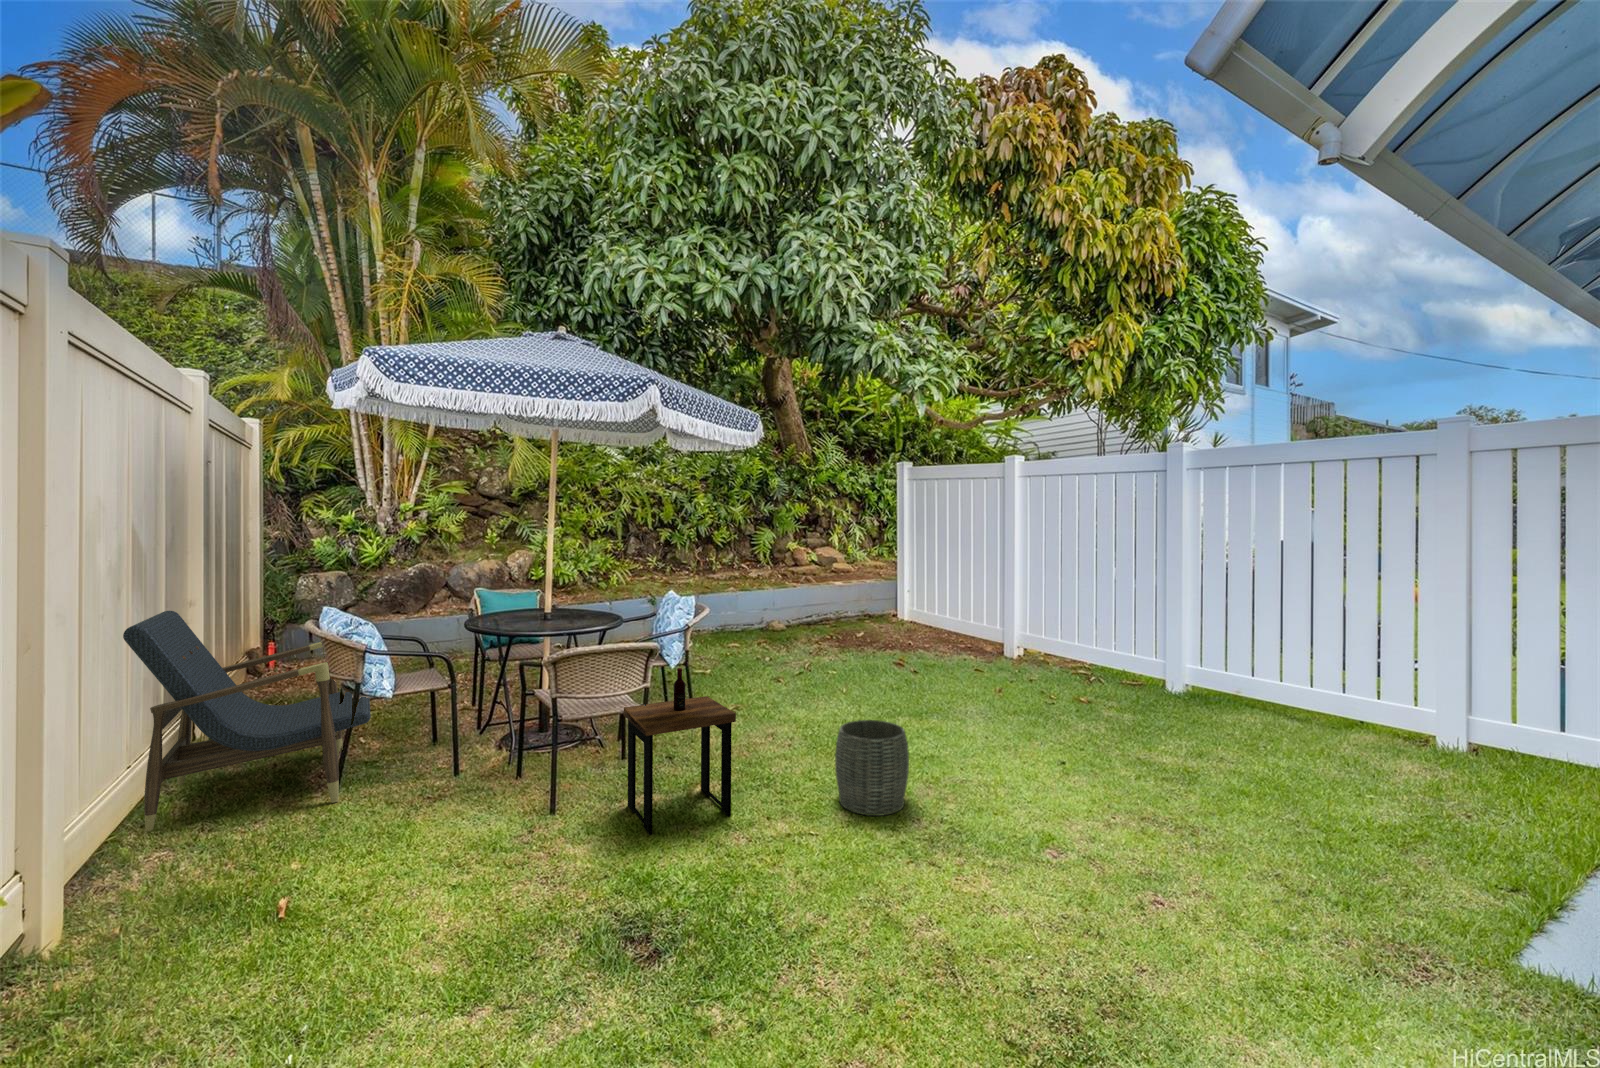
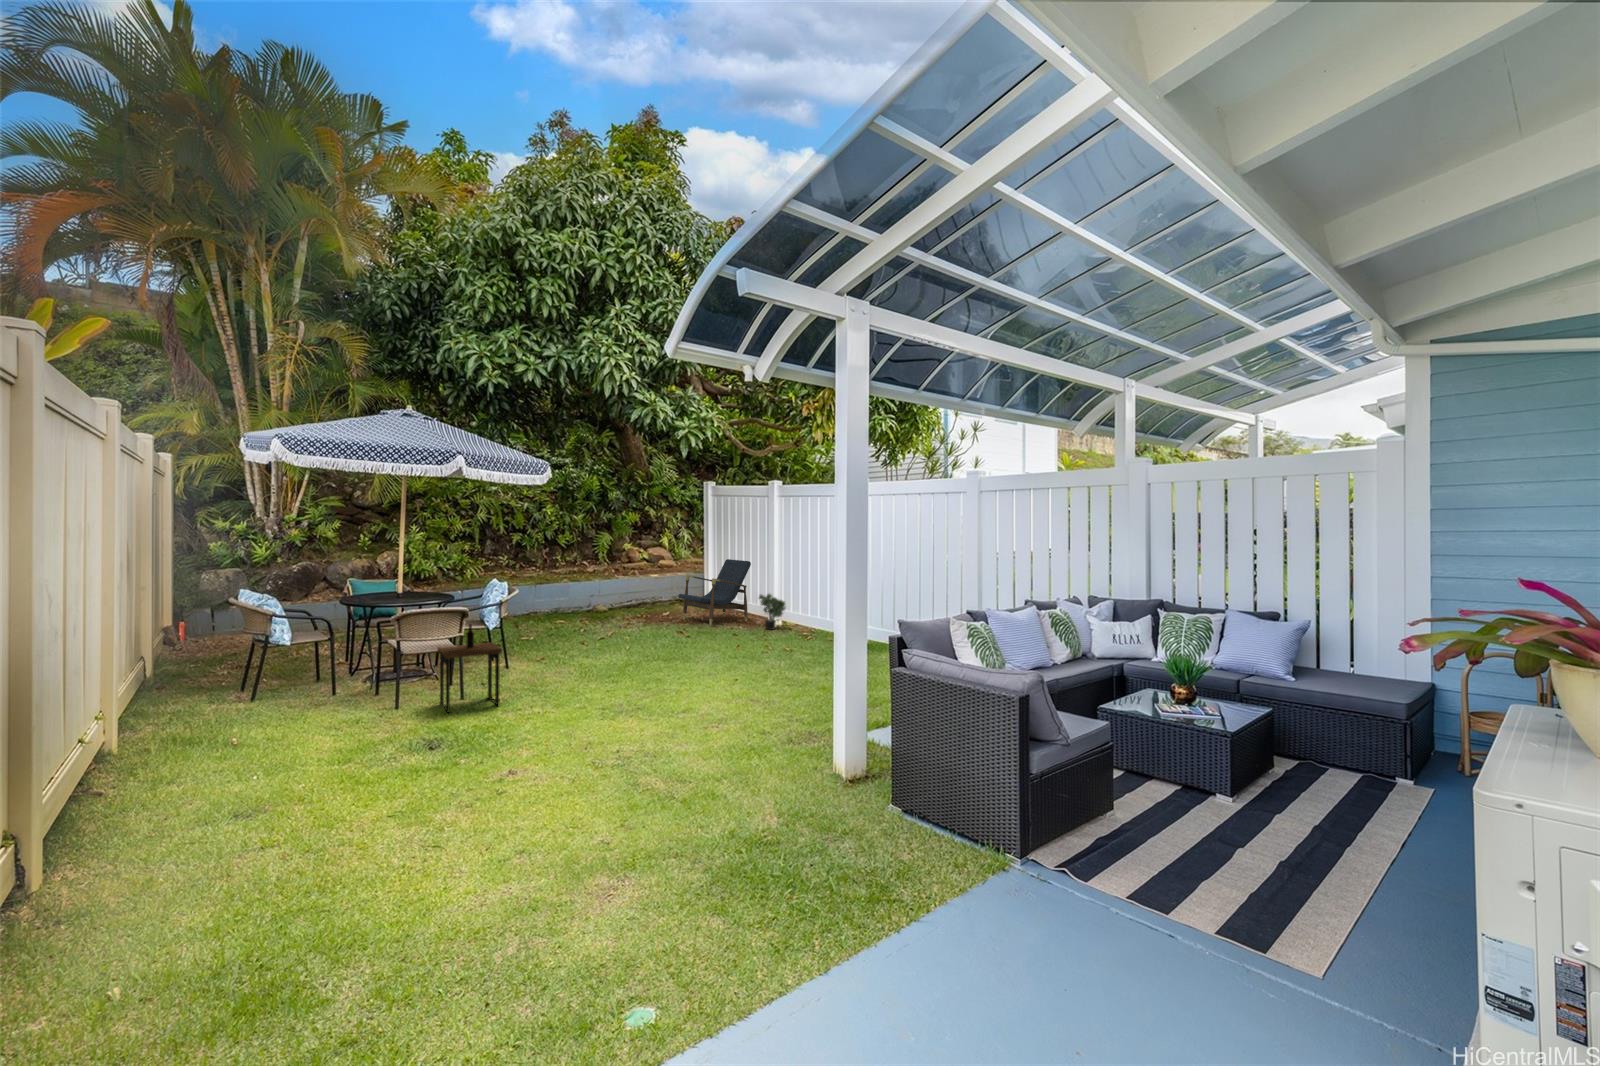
potted plant: none [988,606,1030,655] -> present [759,594,786,630]
lounge chair: present [123,611,371,831] -> present [678,559,751,626]
woven basket: present [835,720,909,816] -> none [565,655,608,704]

